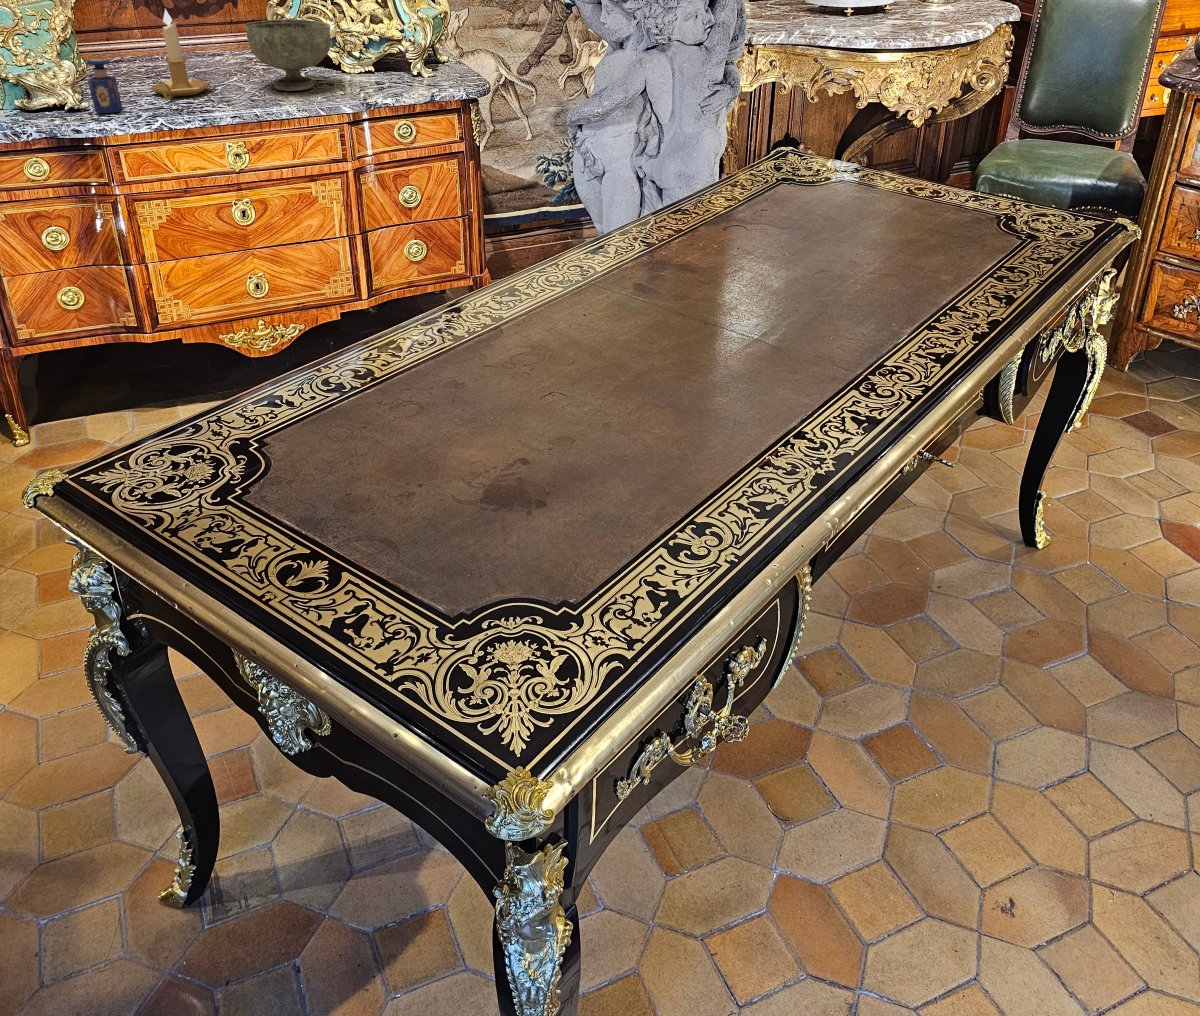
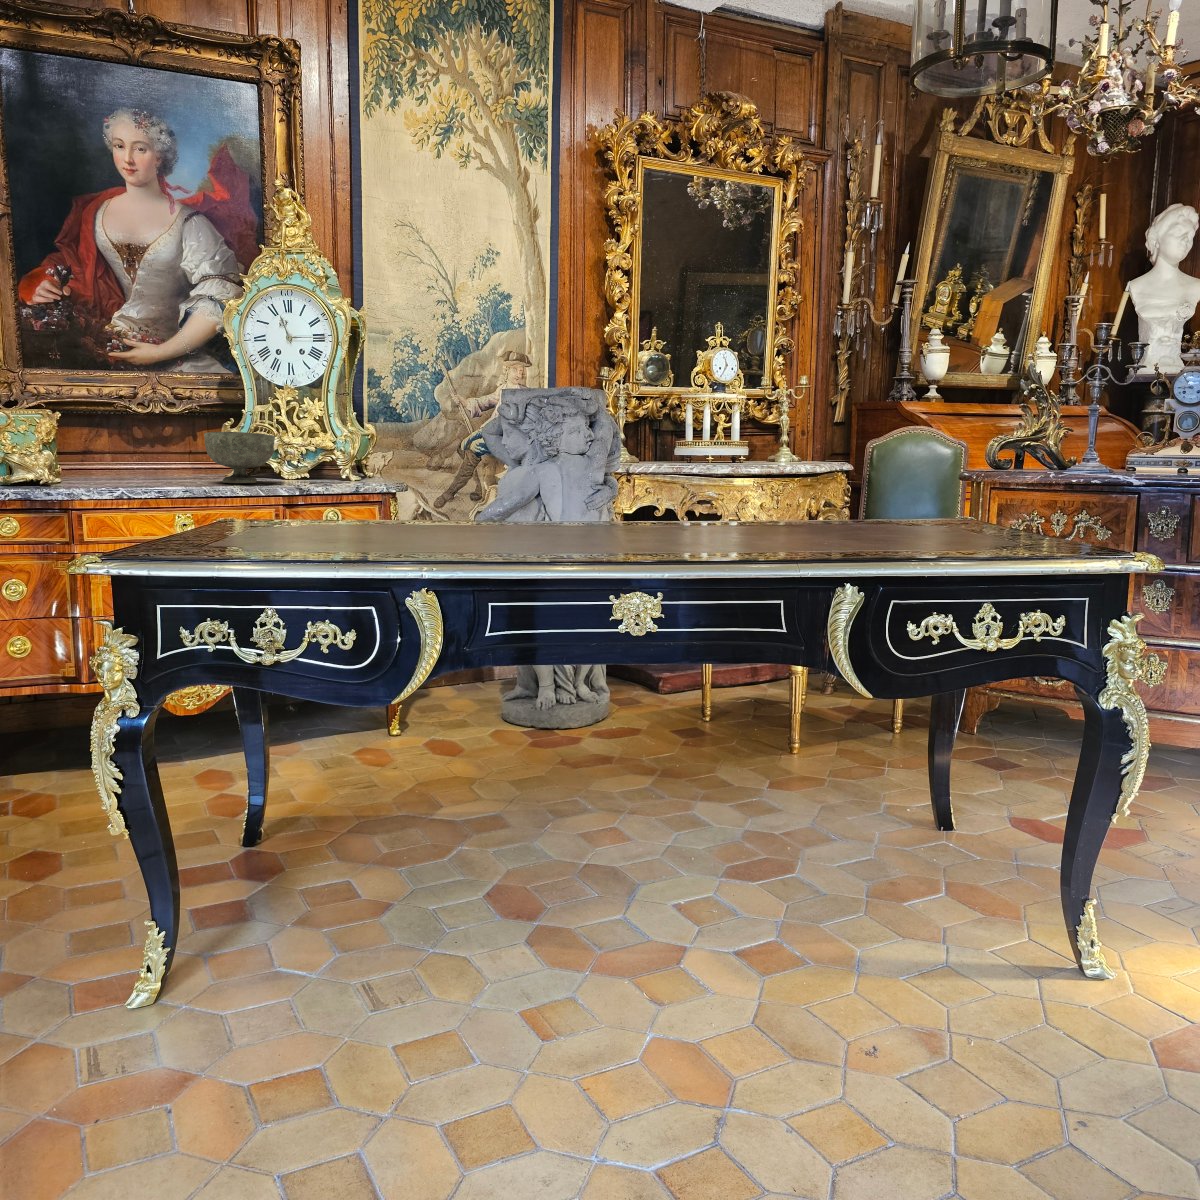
candlestick: present [151,9,211,99] -> none [116,418,168,483]
perfume bottle: present [88,58,122,113] -> none [67,445,91,486]

